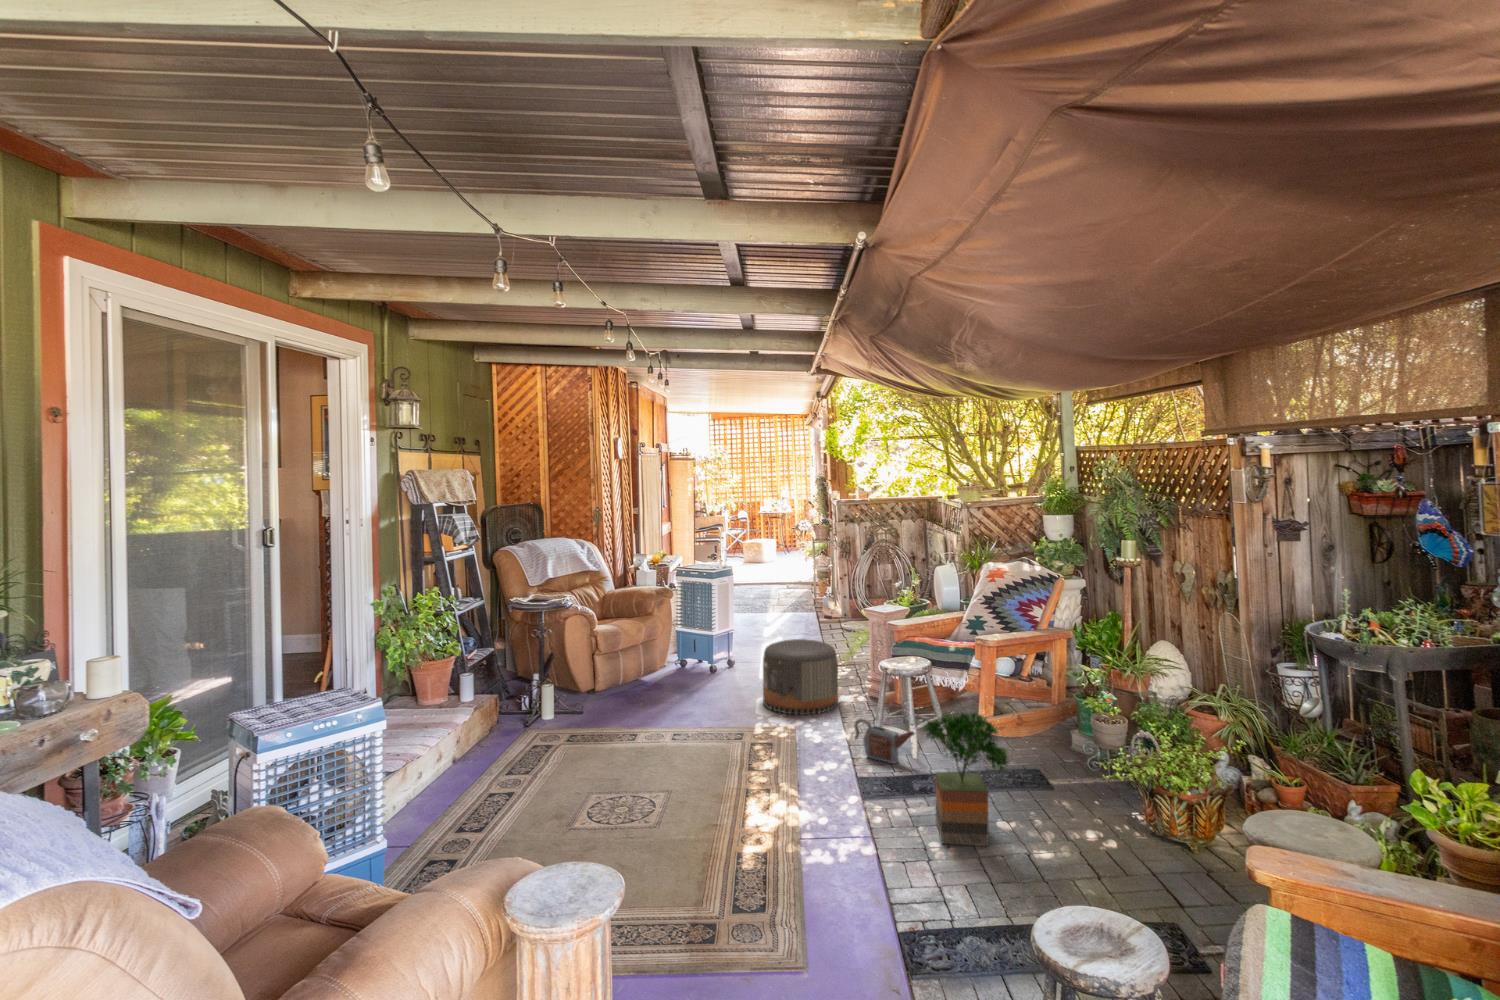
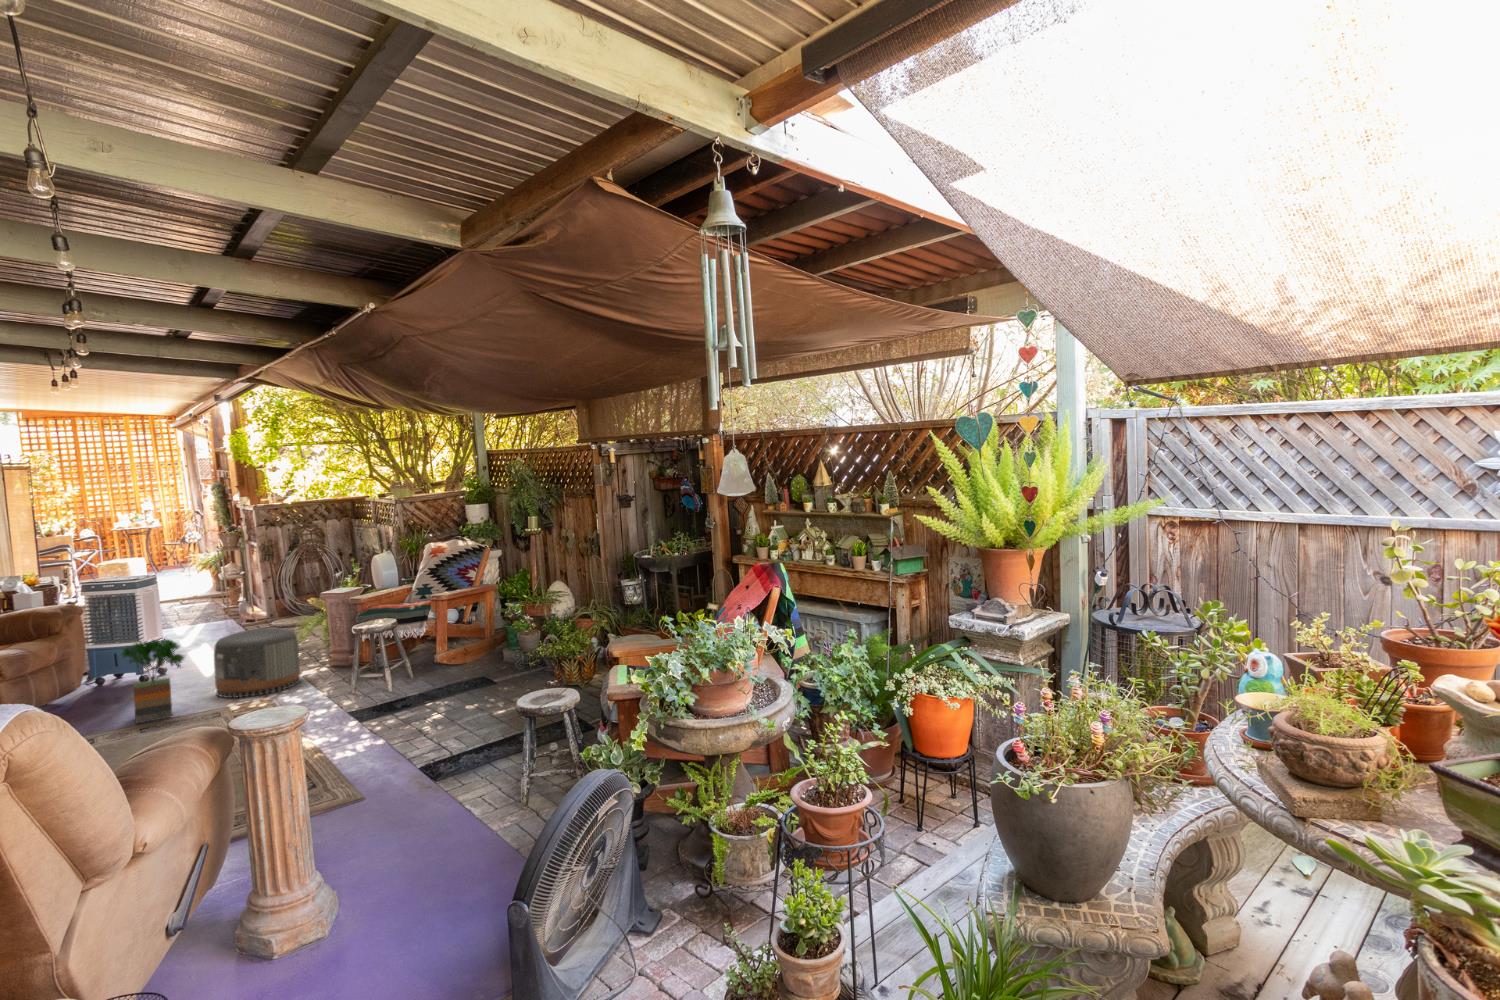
potted tree: present [923,712,1008,846] -> present [120,639,184,723]
watering can: present [855,718,915,764] -> none [335,670,392,702]

